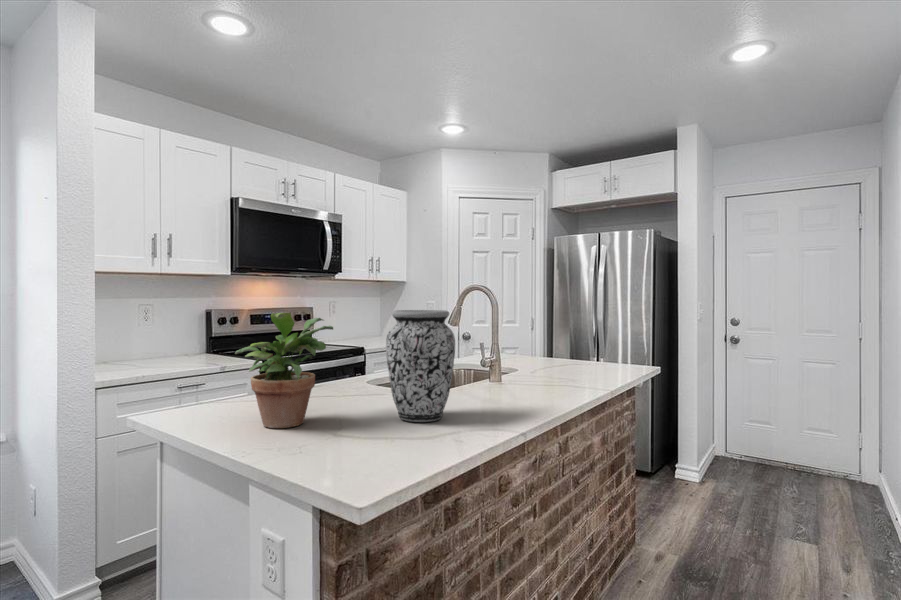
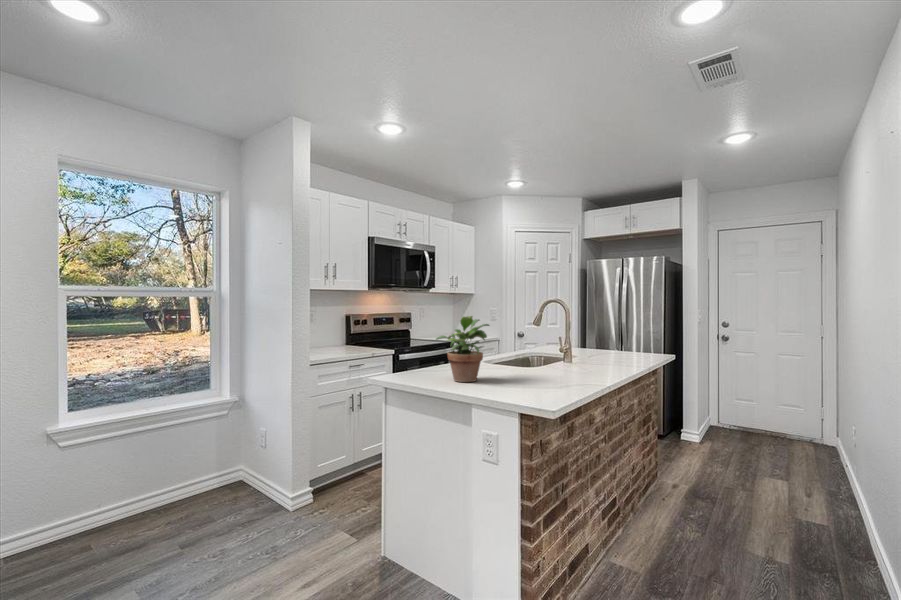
vase: present [386,310,455,422] -> none [522,315,564,380]

